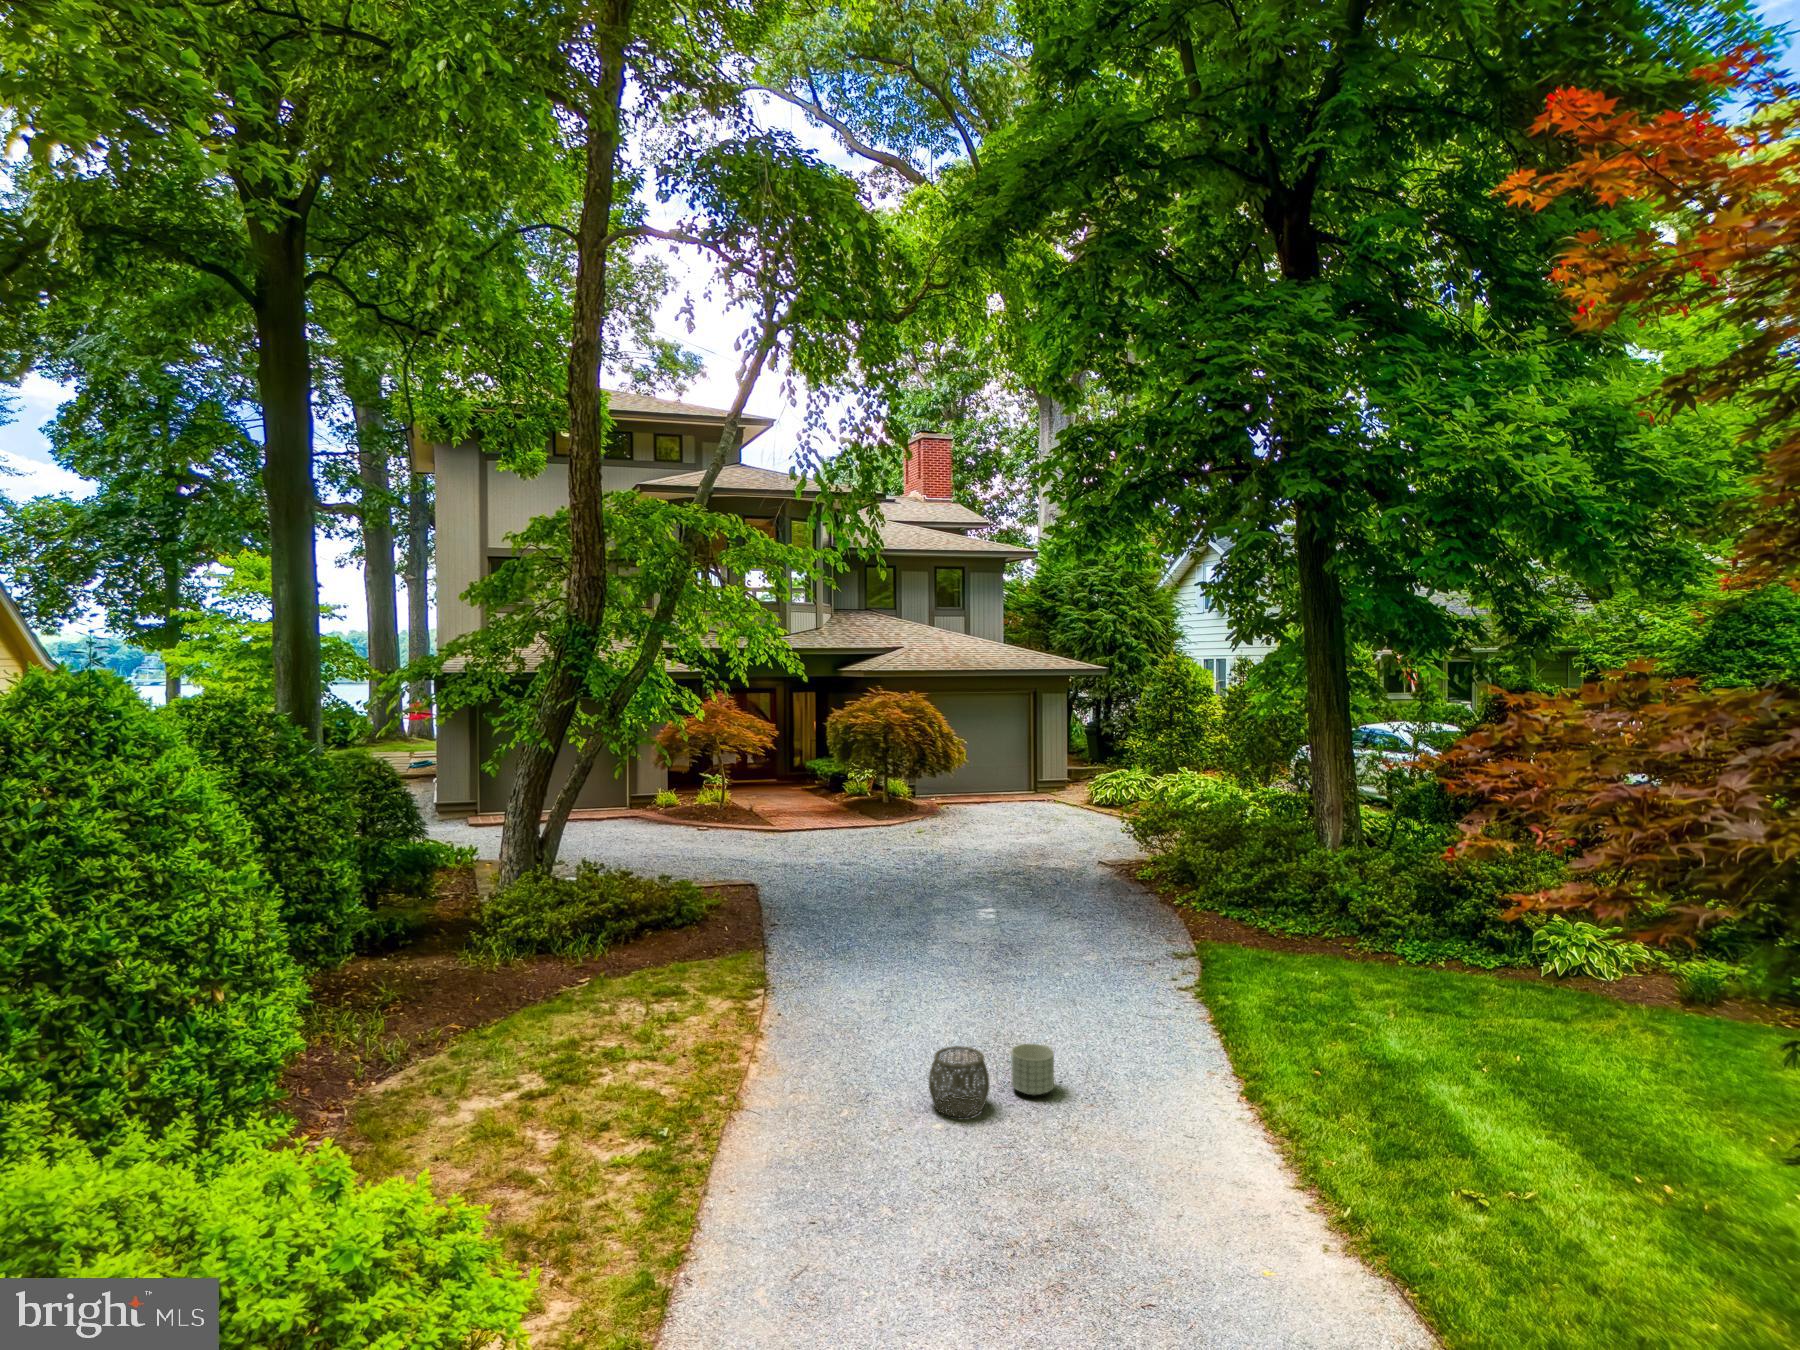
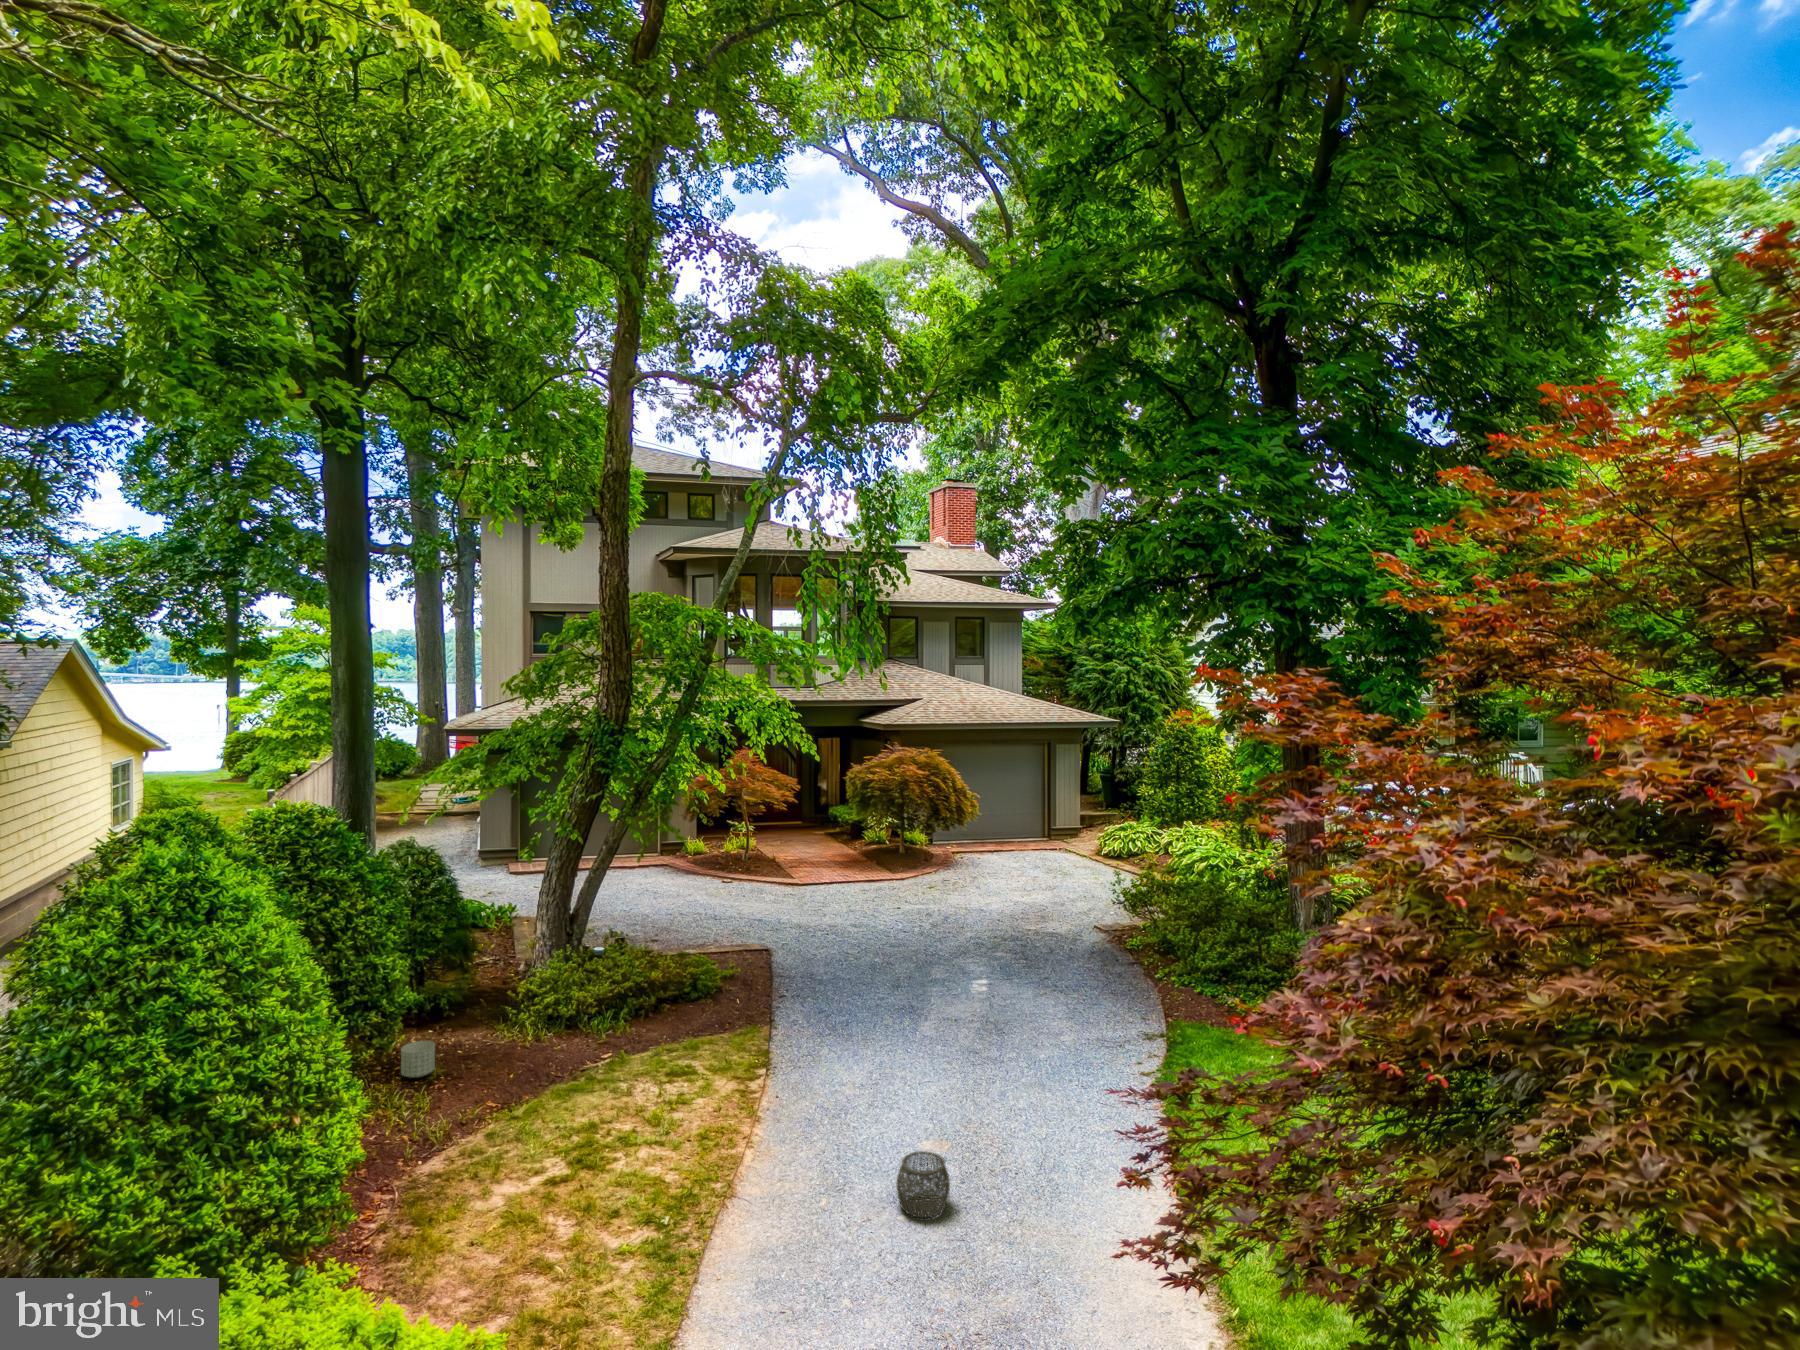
planter: present [1012,1044,1054,1096] -> present [401,1041,435,1078]

